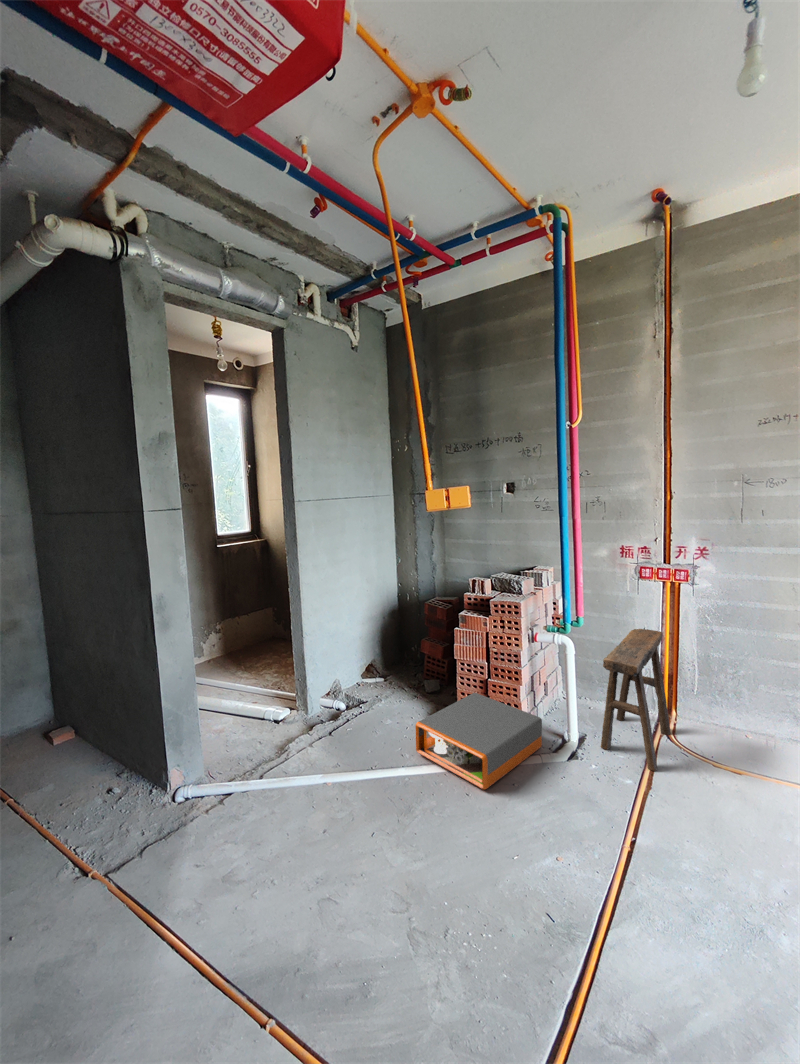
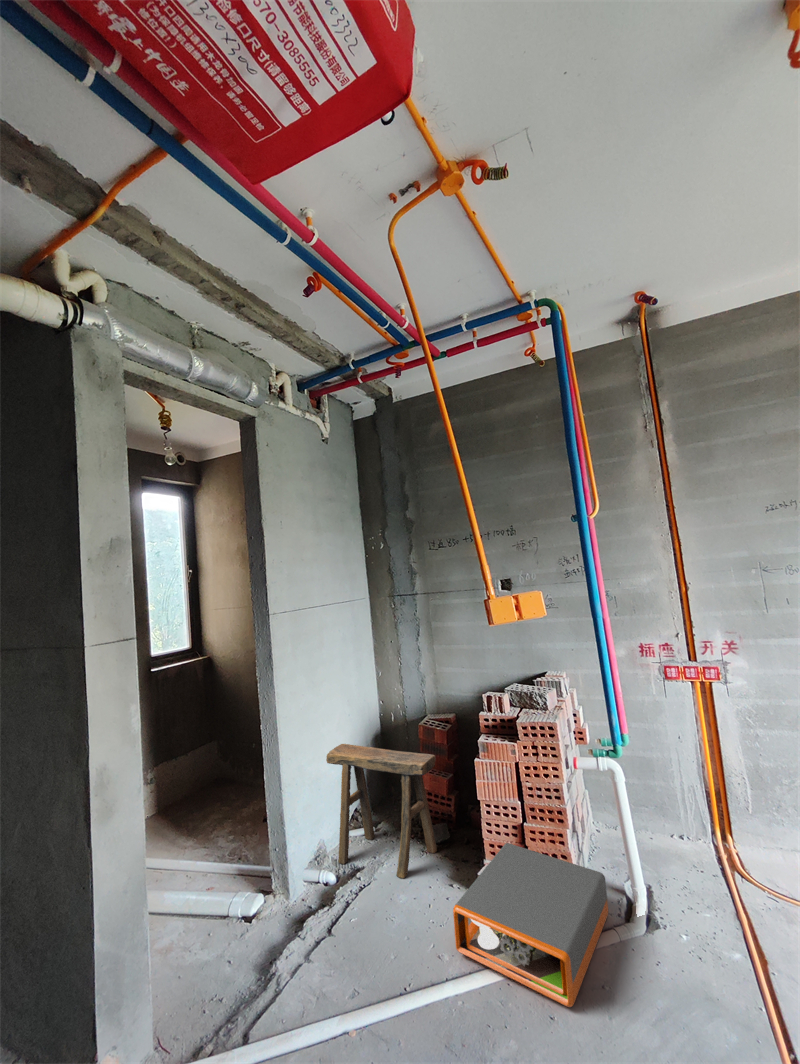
stool: present [601,629,671,771] -> present [326,744,437,878]

